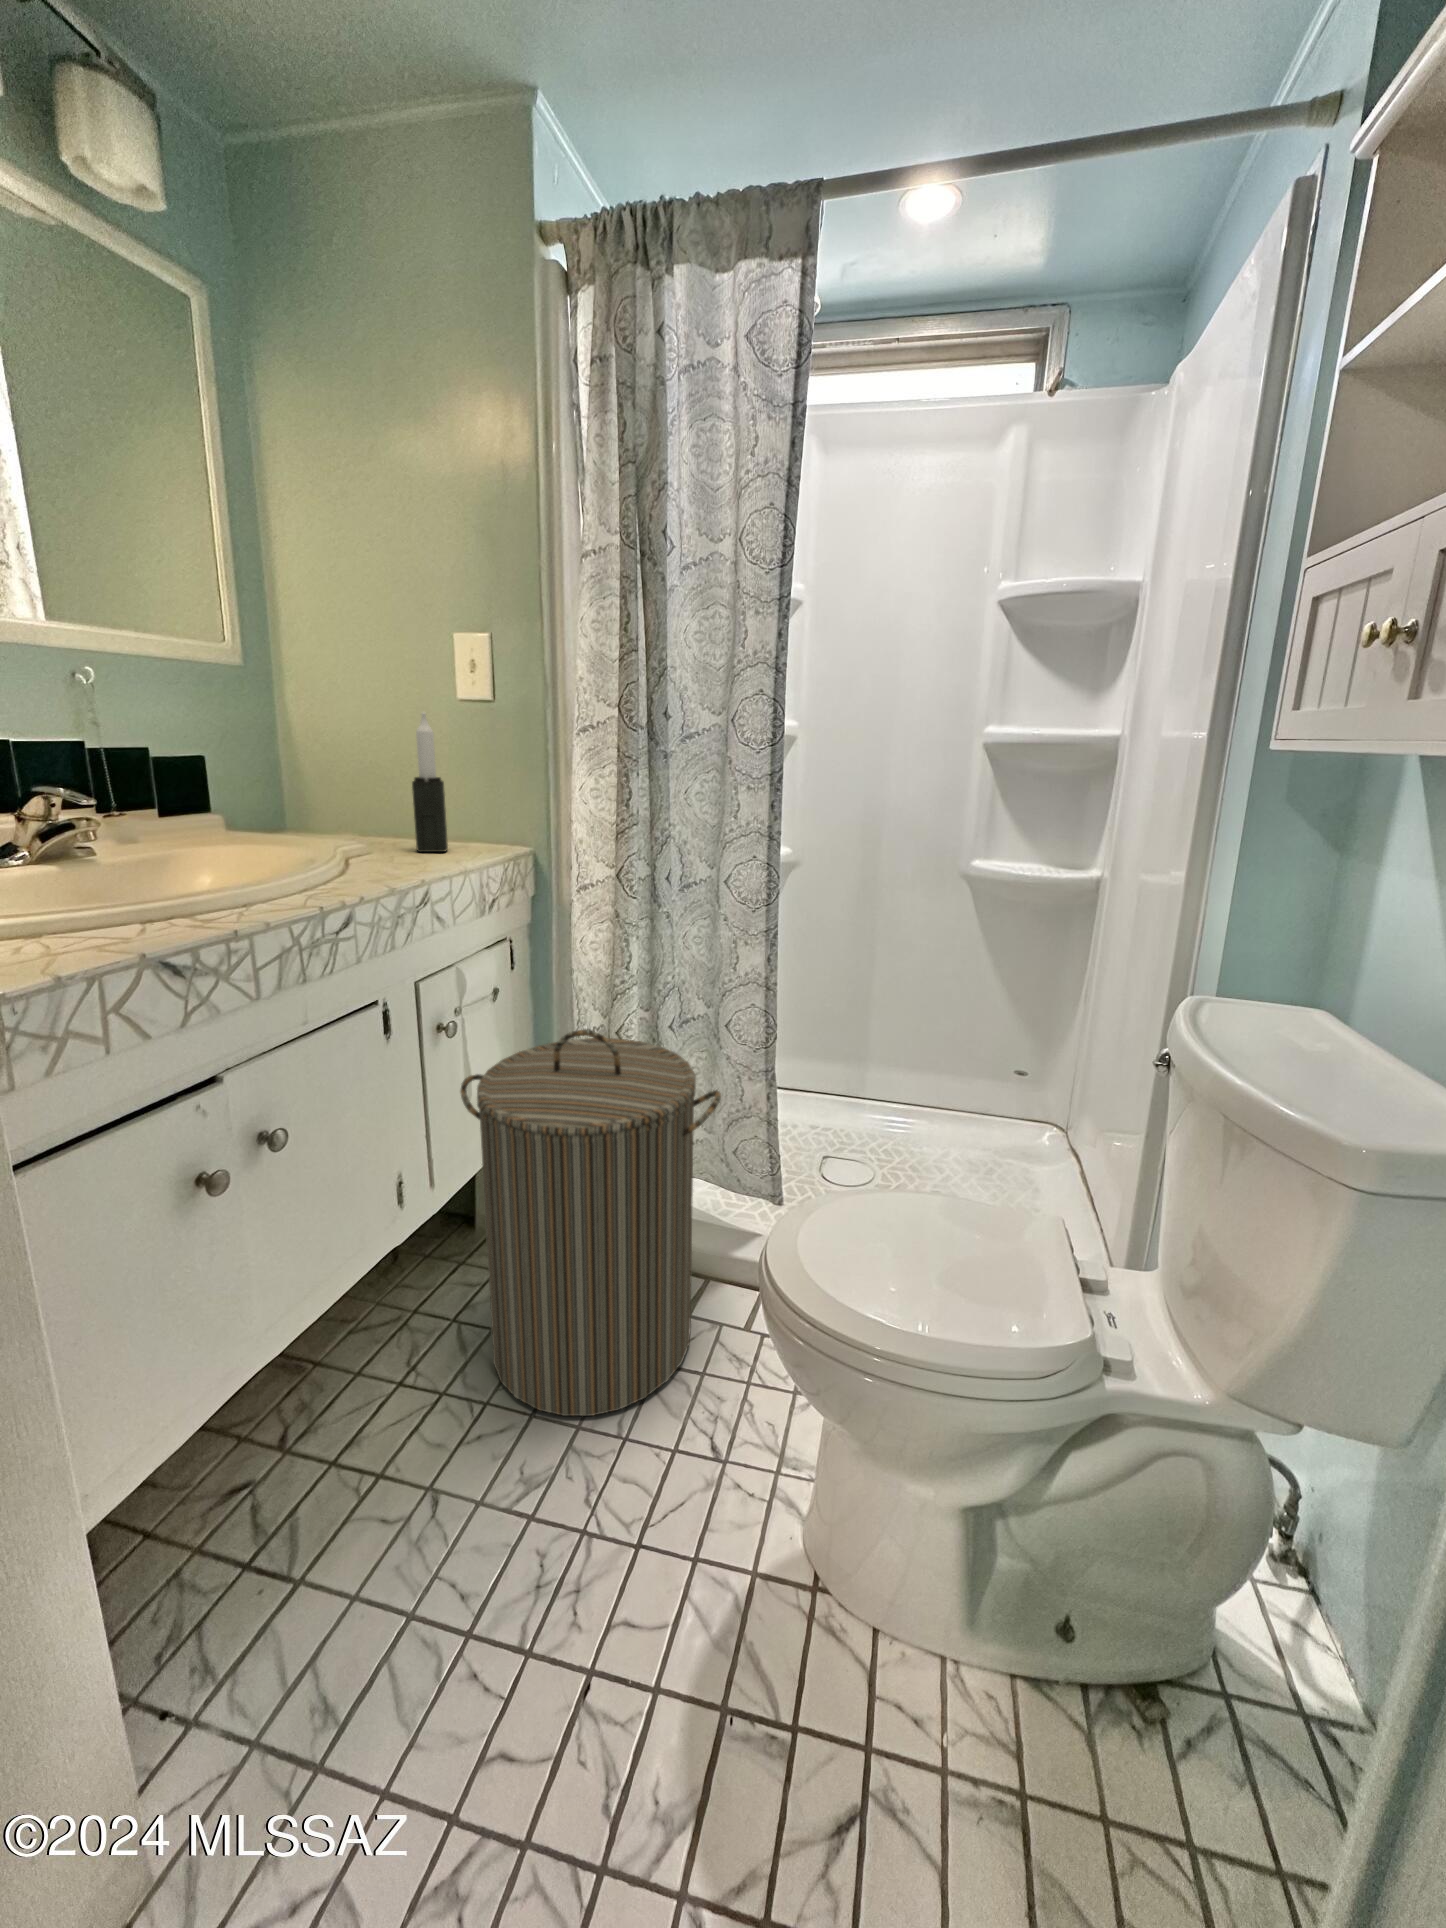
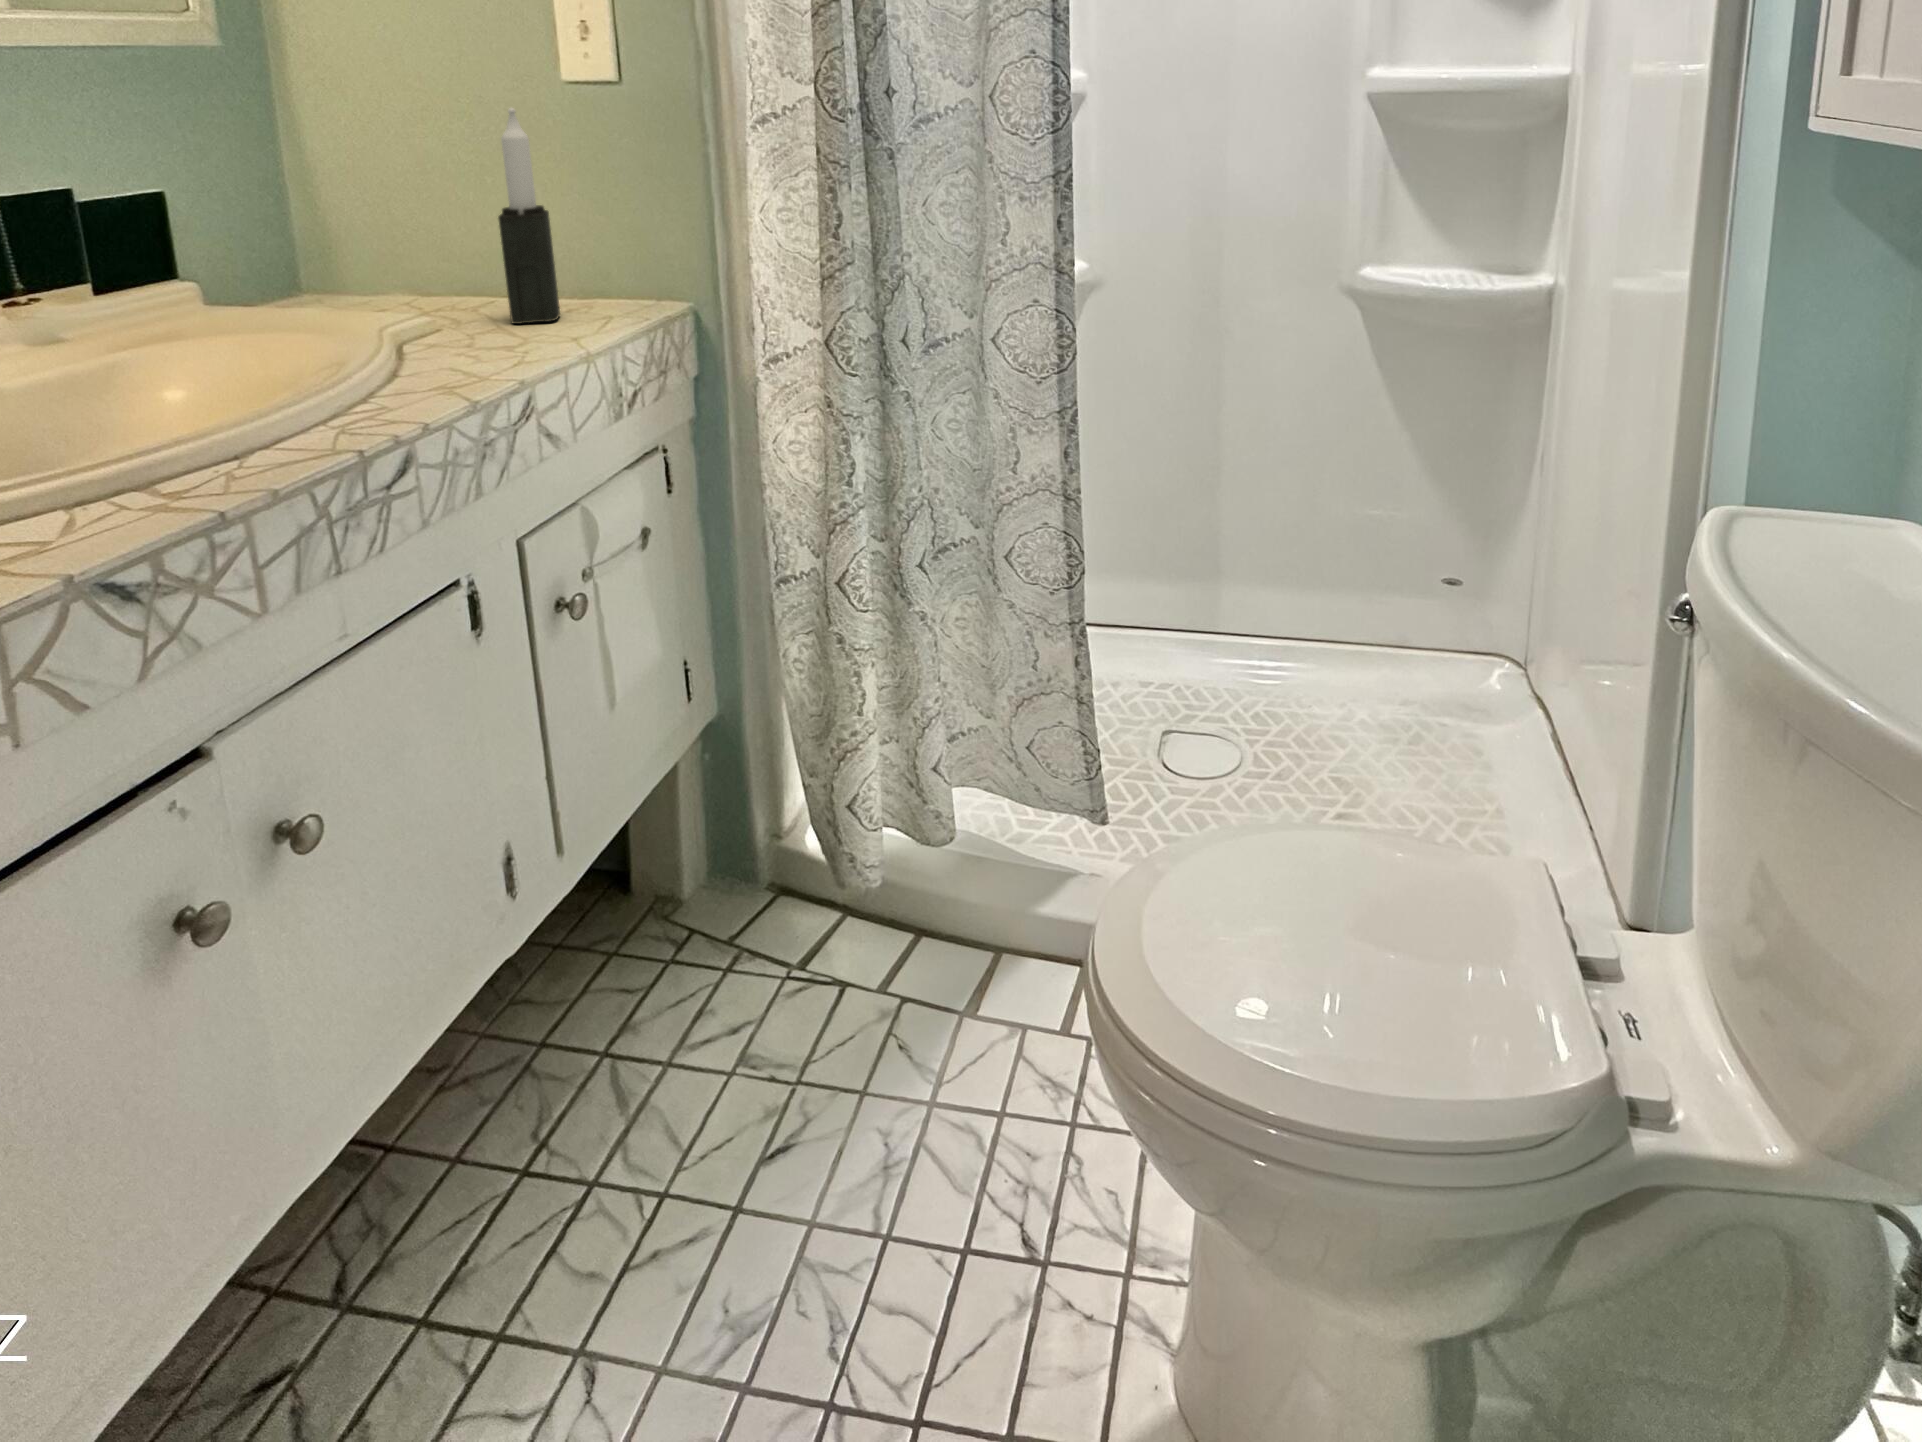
laundry hamper: present [460,1030,721,1416] -> none [598,592,1007,1205]

